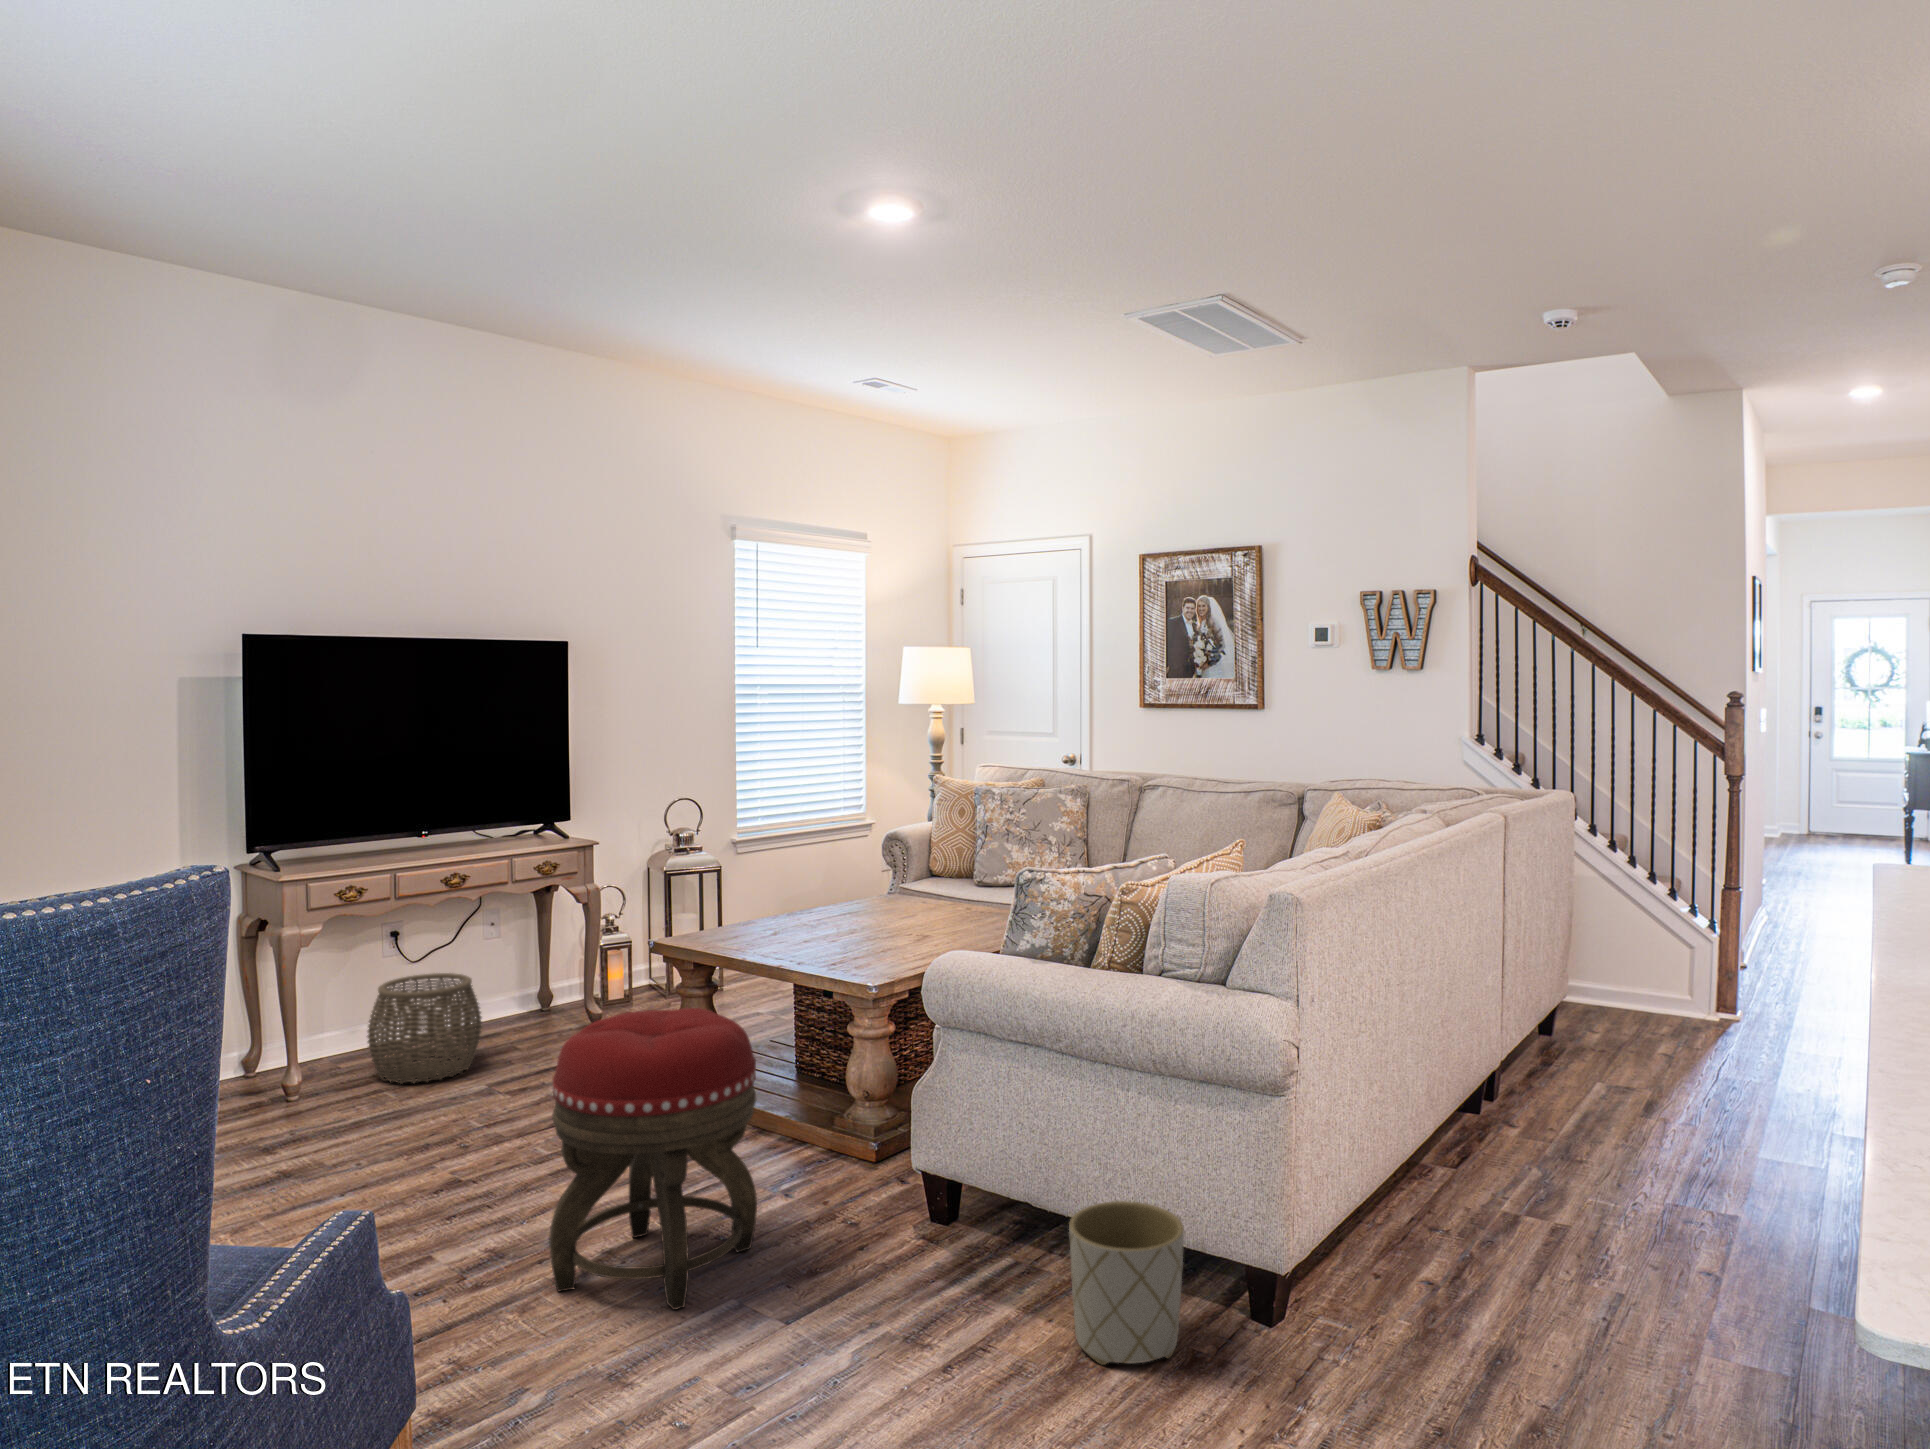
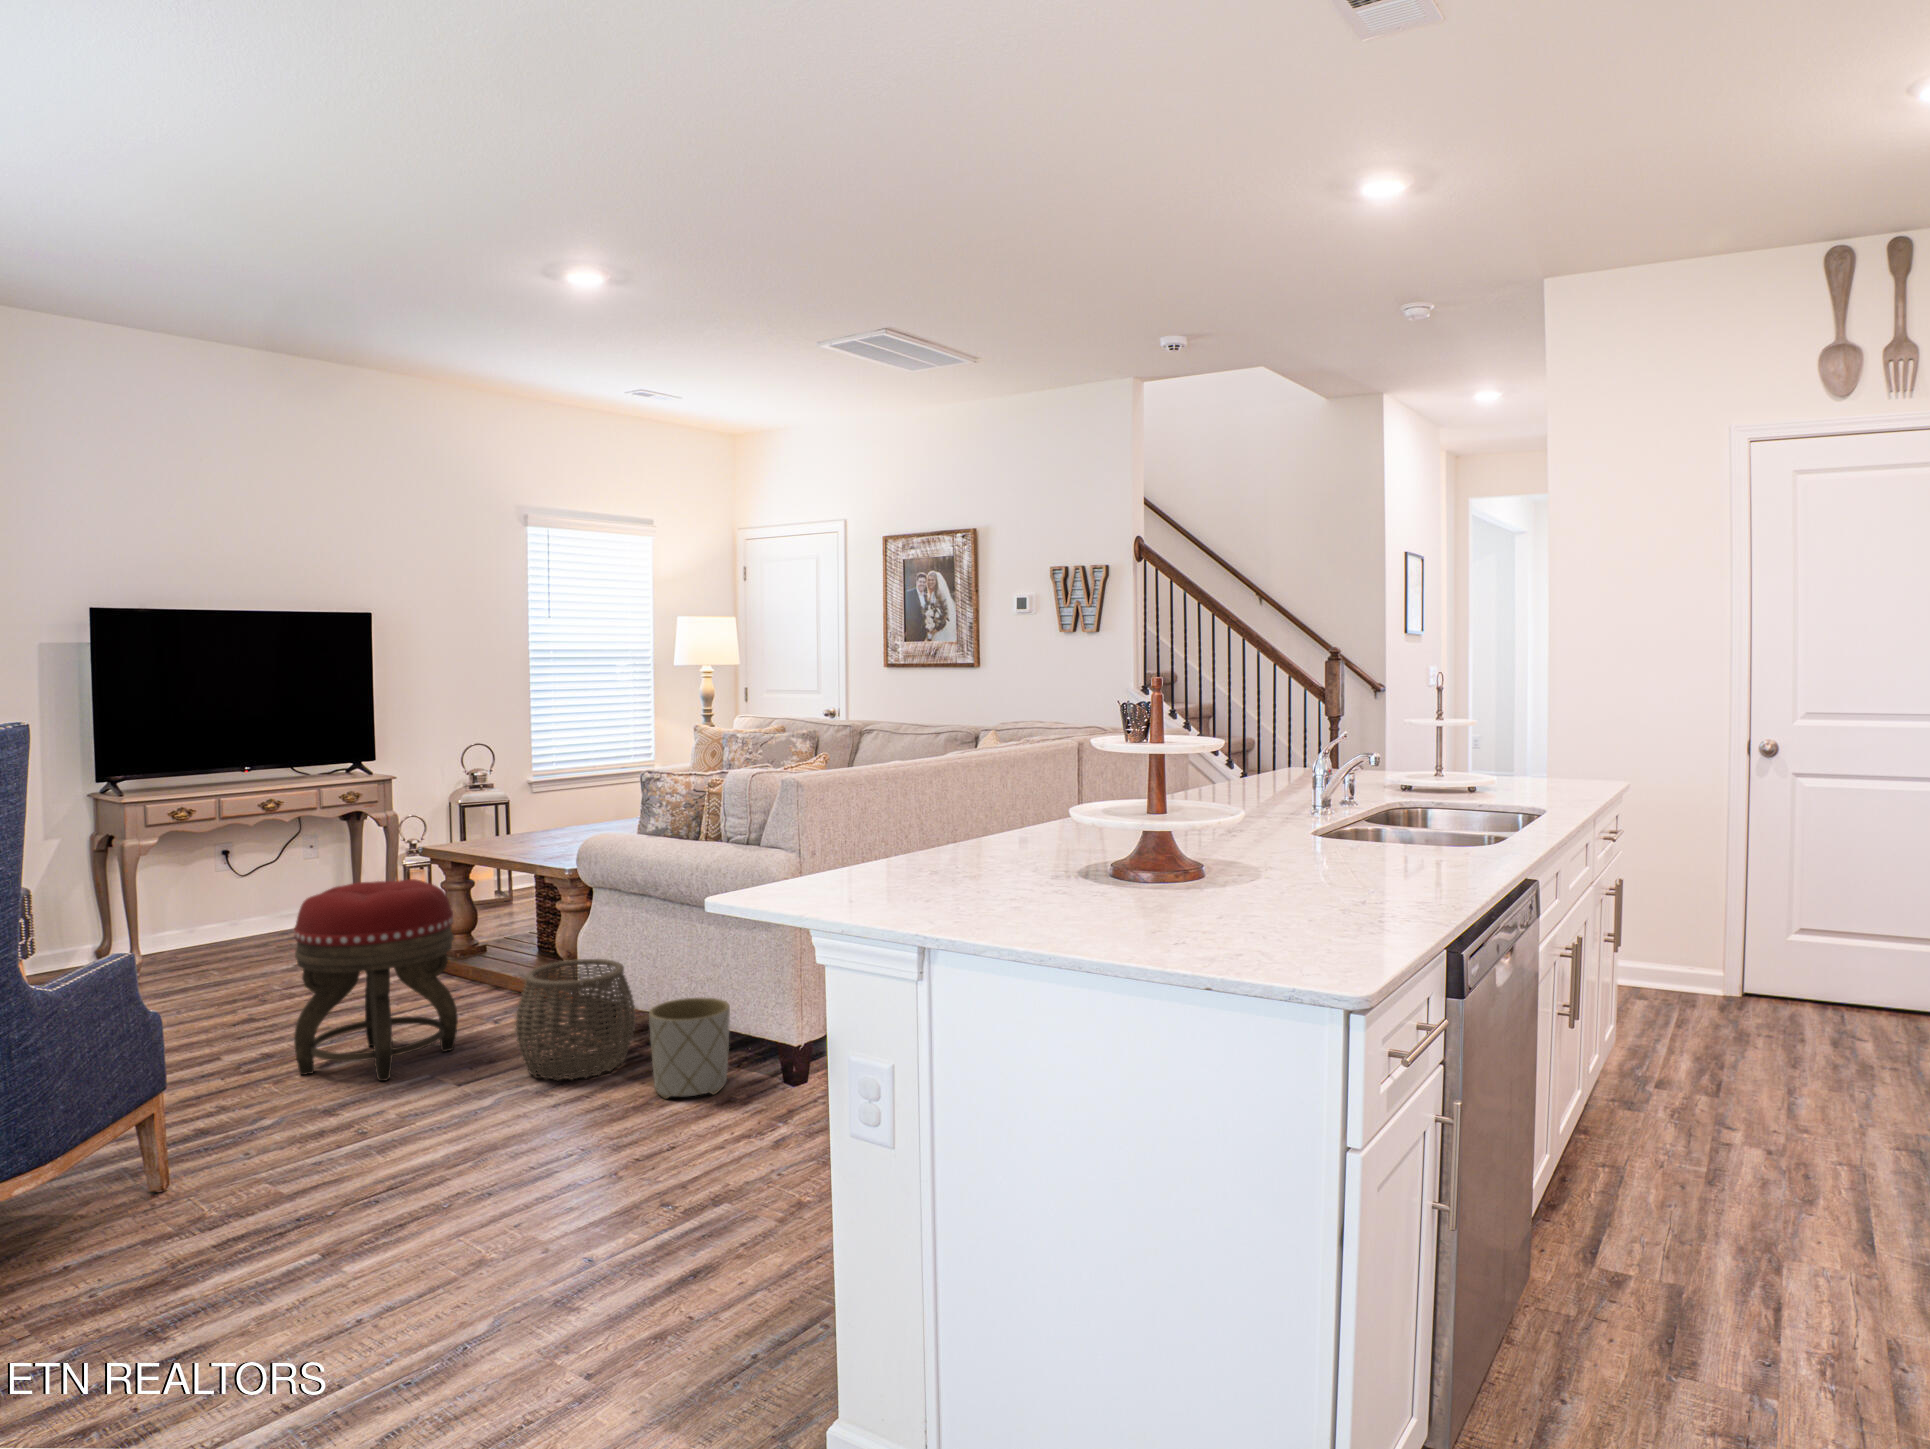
woven basket: present [367,973,482,1084] -> present [515,959,636,1080]

